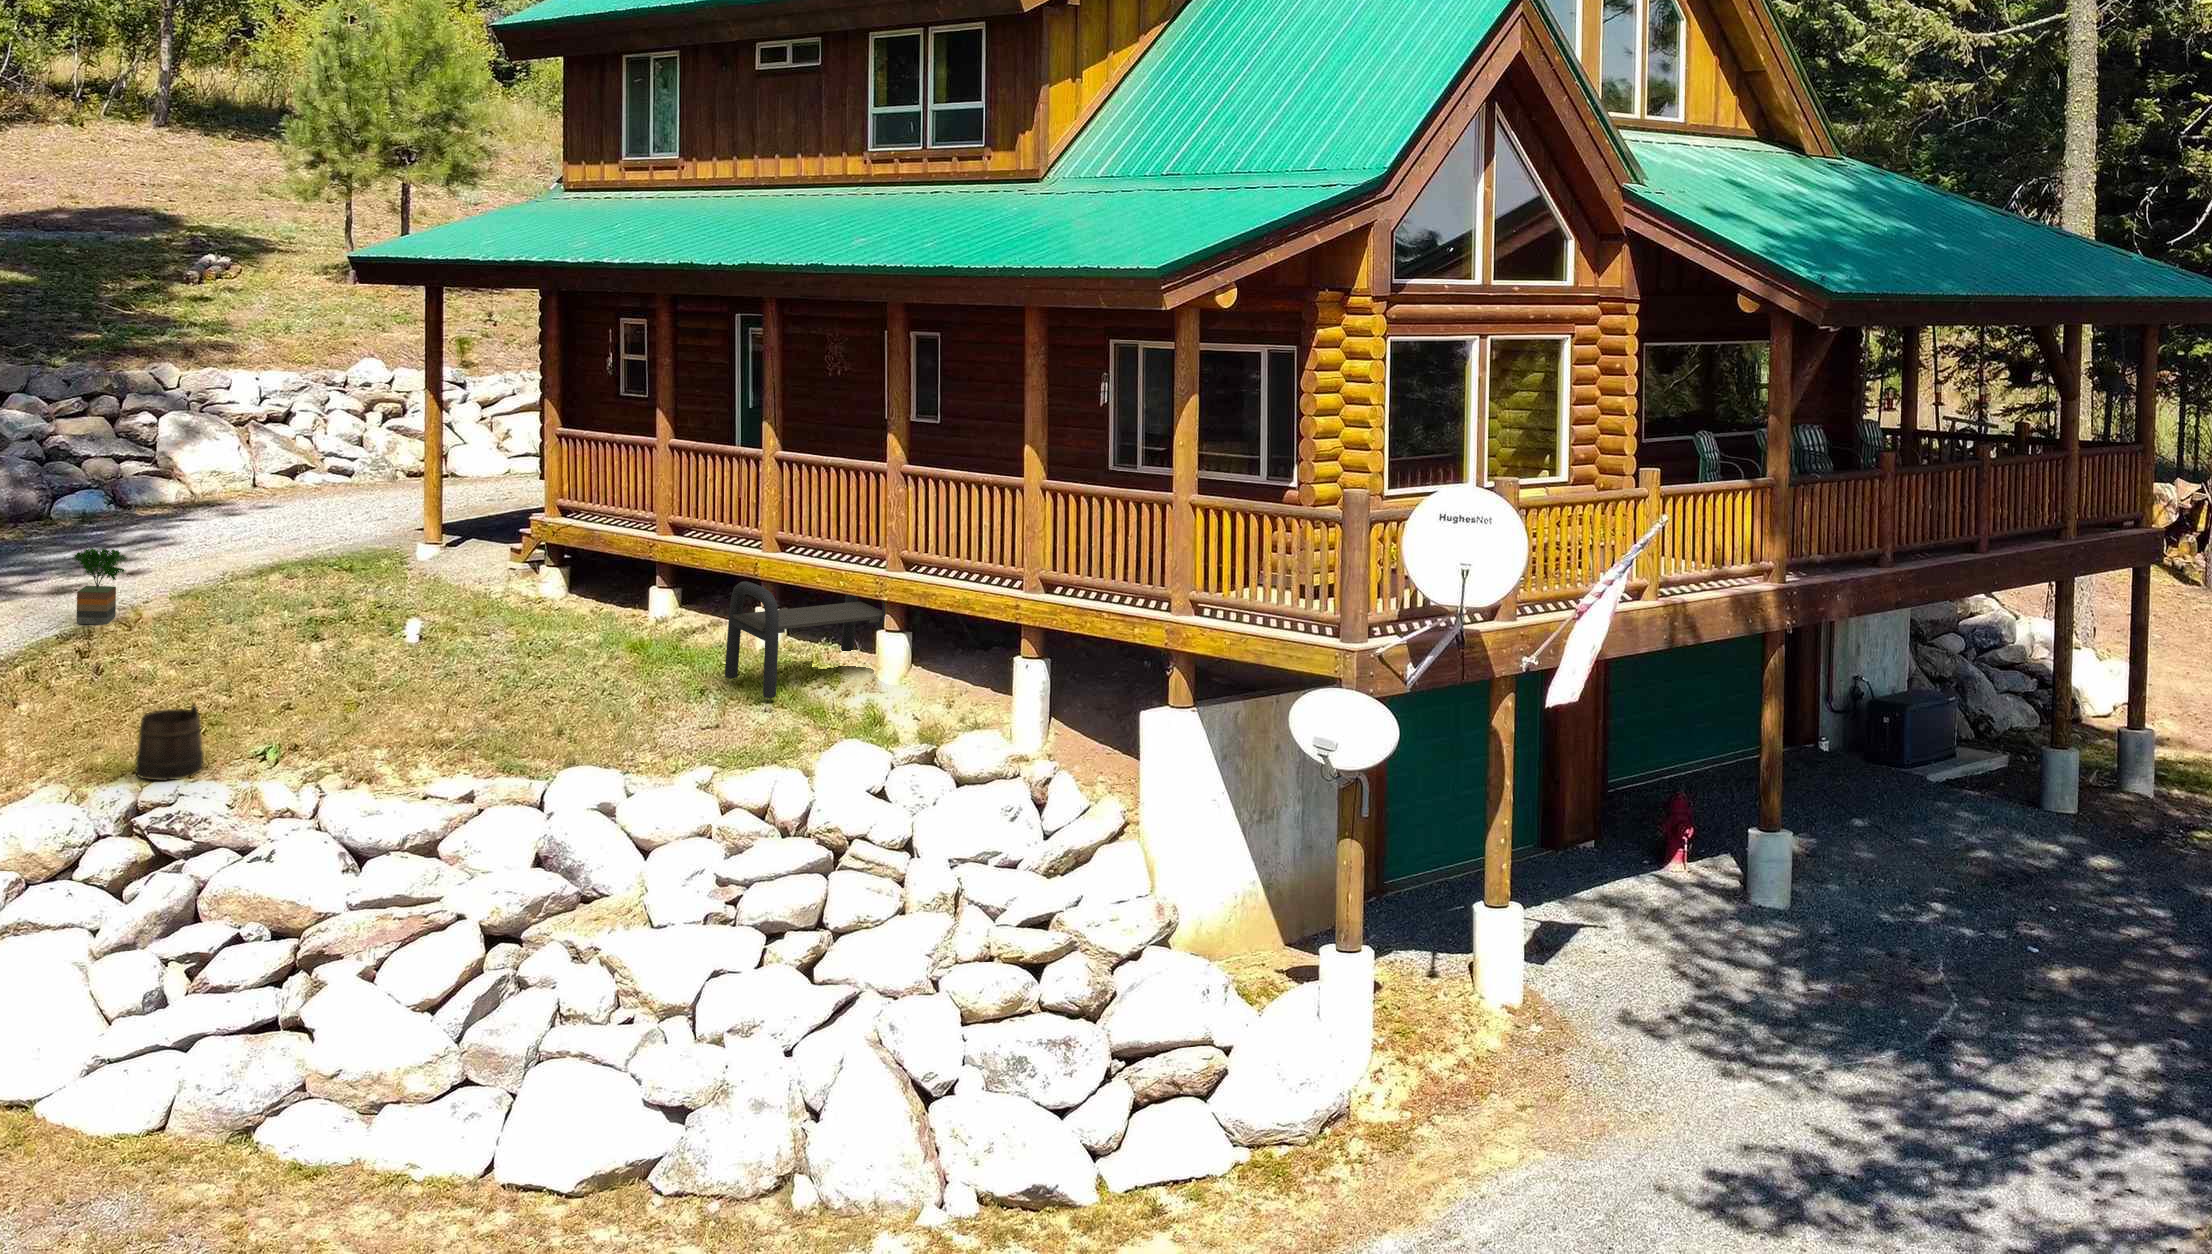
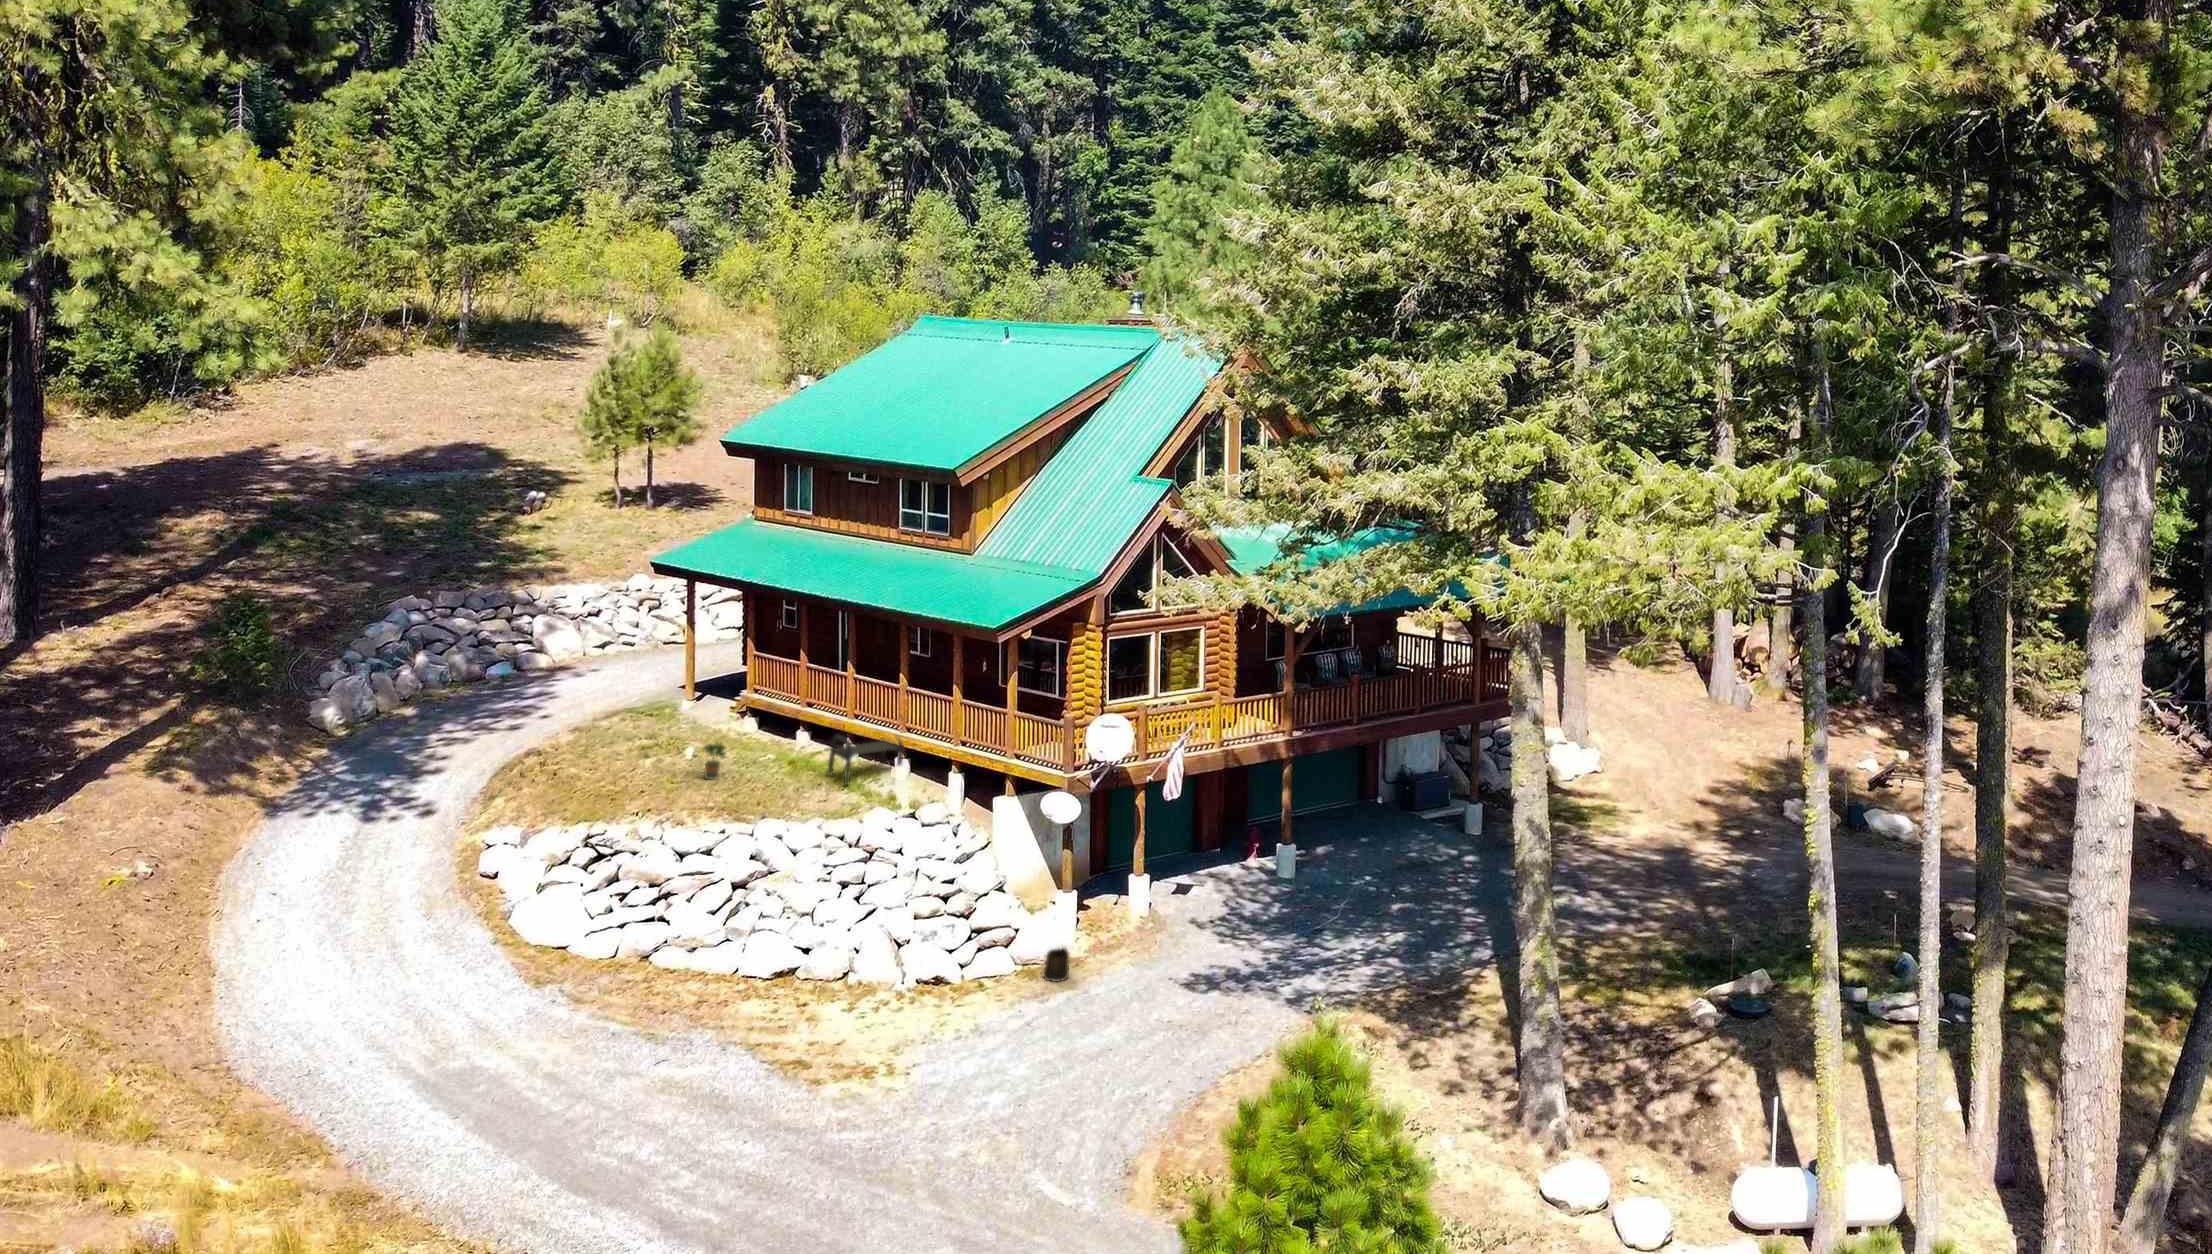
potted tree: present [73,548,127,625] -> present [704,744,726,779]
bucket: present [136,705,203,781] -> present [1043,948,1070,982]

